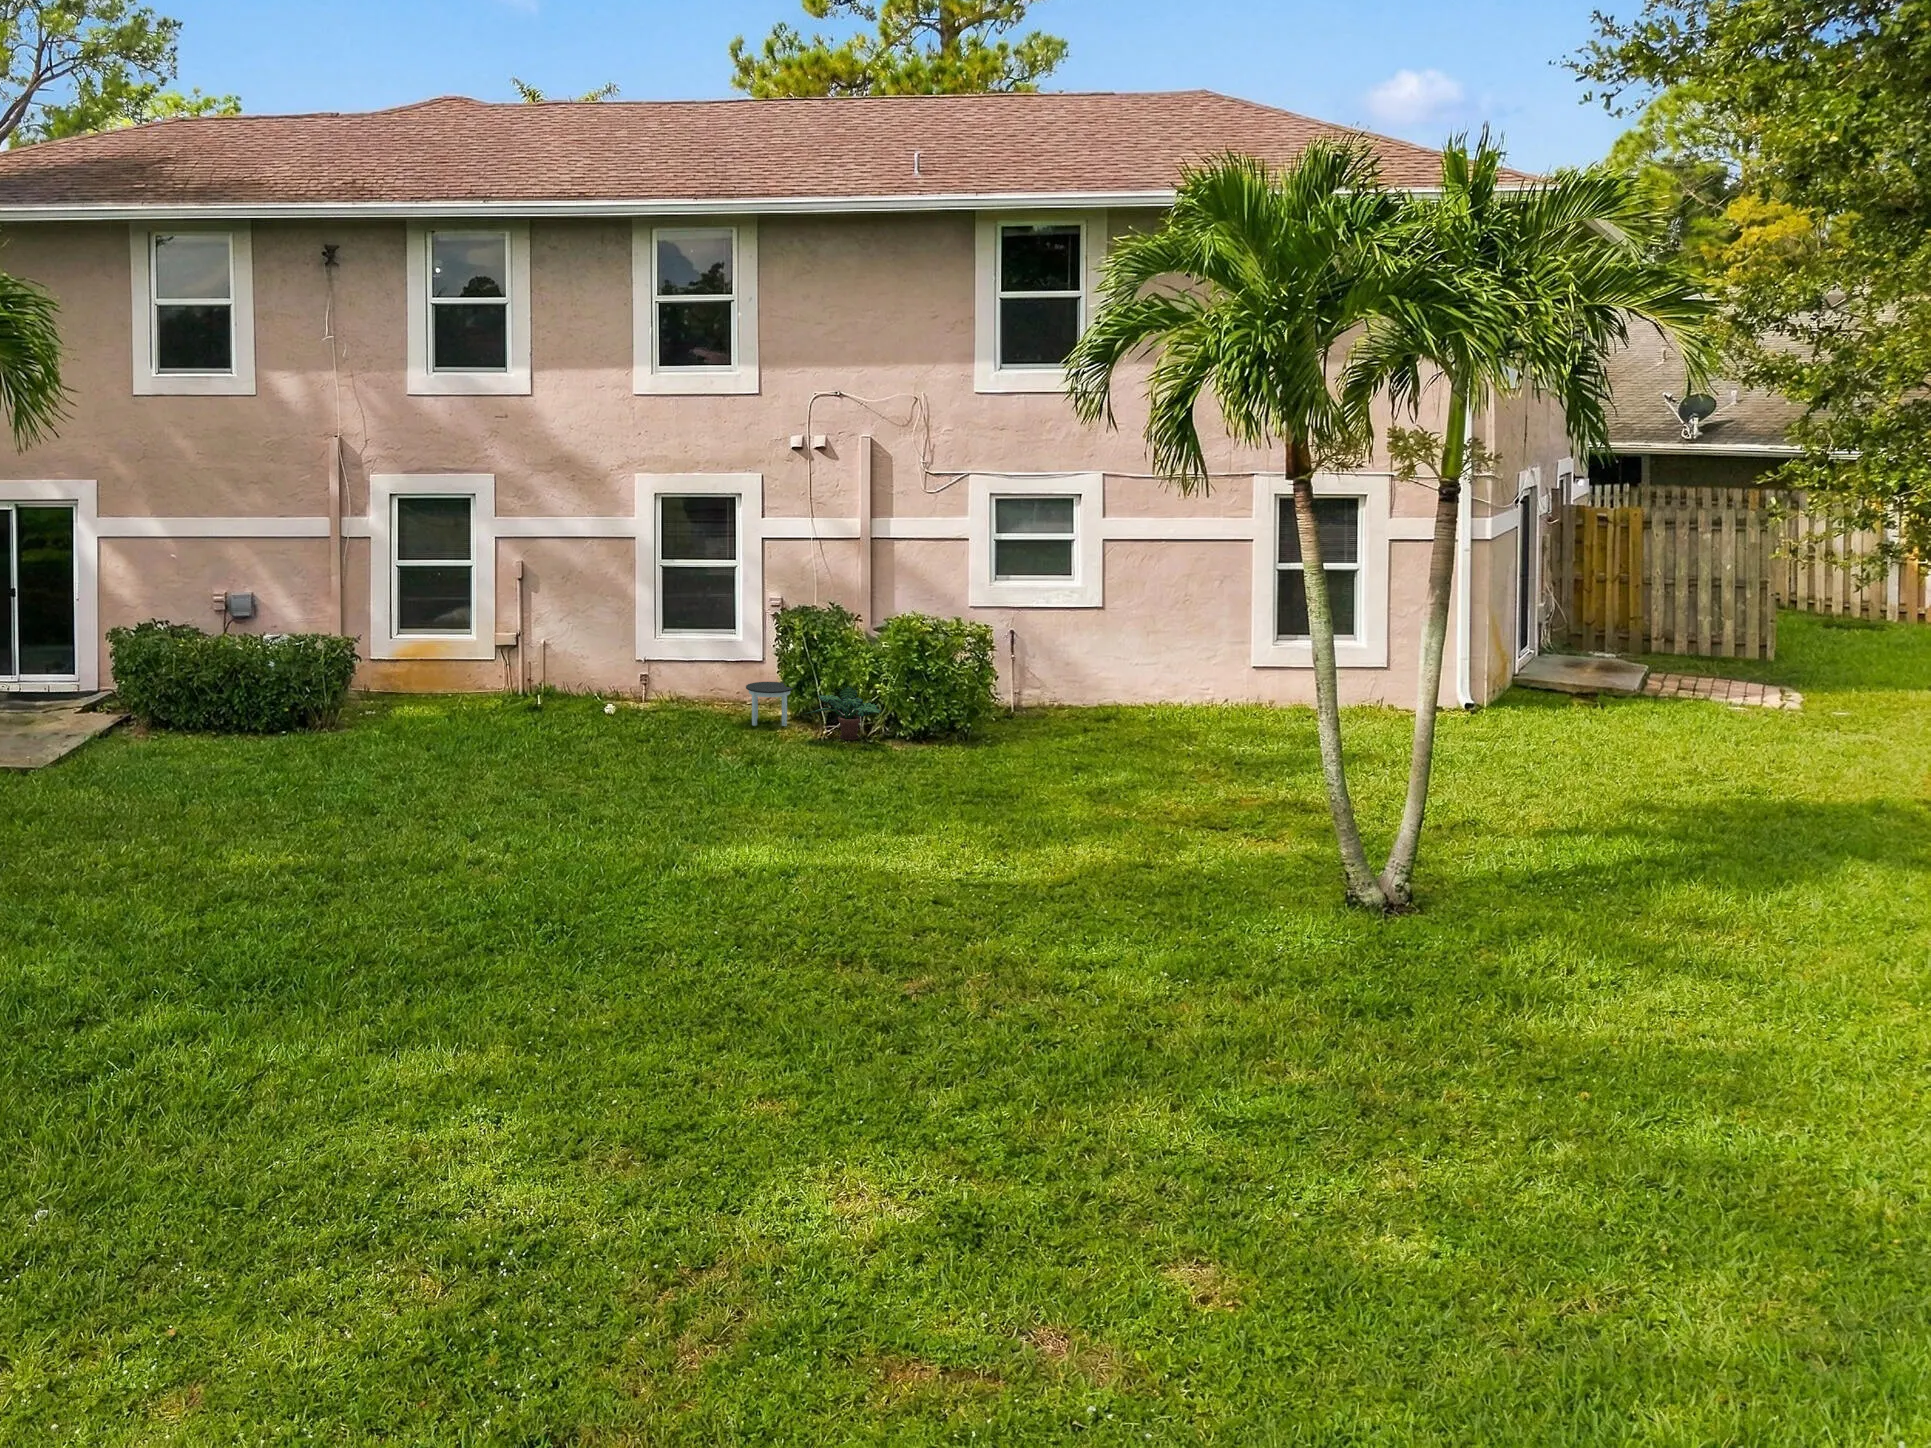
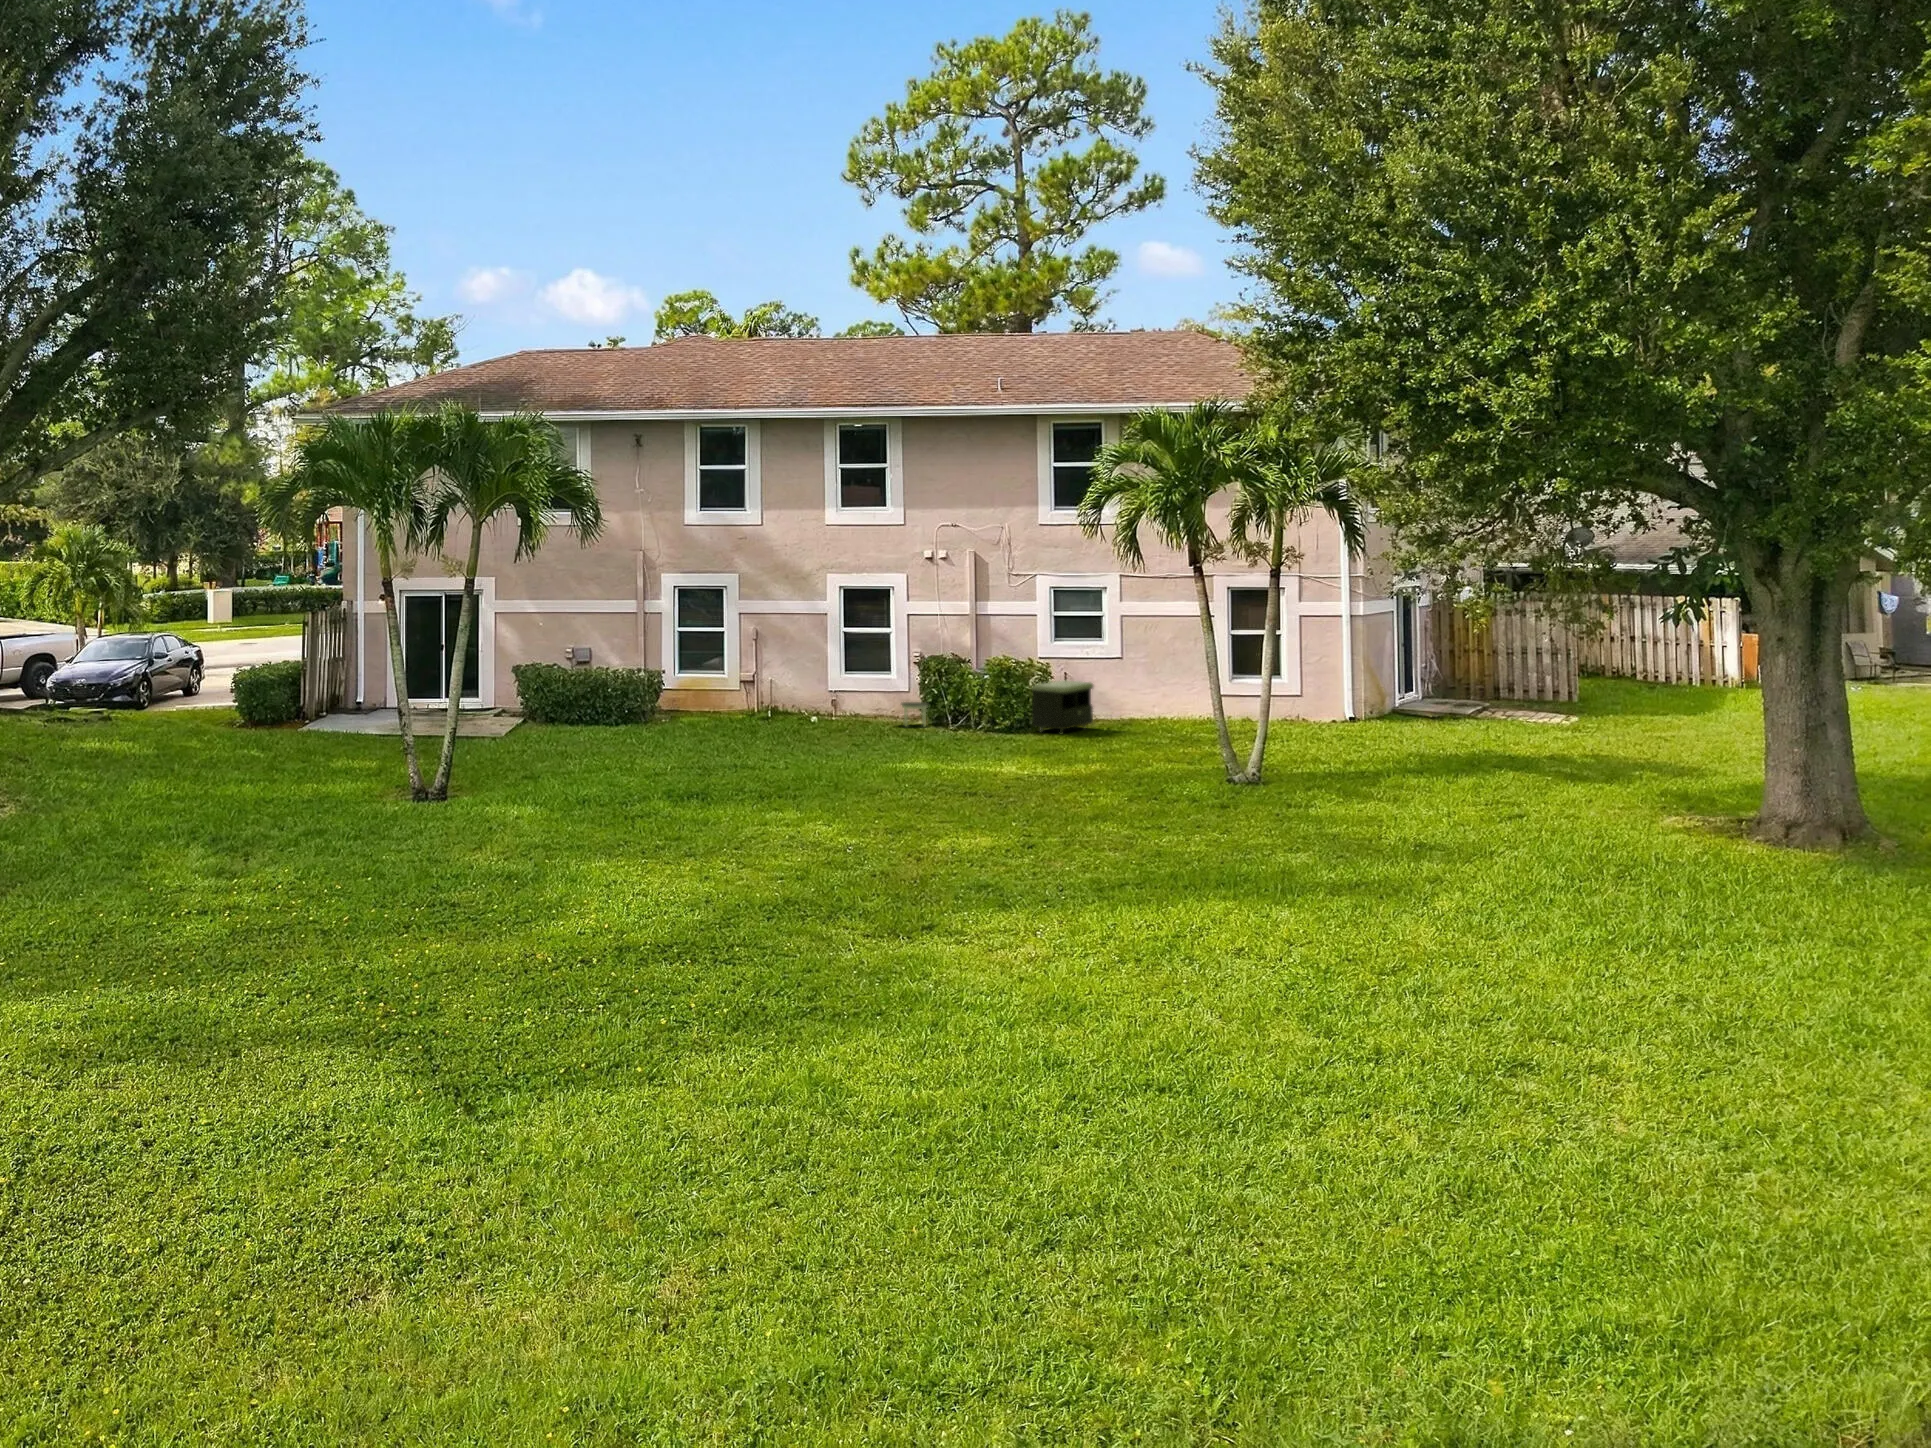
storage bench: none [962,649,1063,746] -> present [1032,680,1093,731]
potted plant: present [808,686,882,740] -> none [937,699,984,732]

